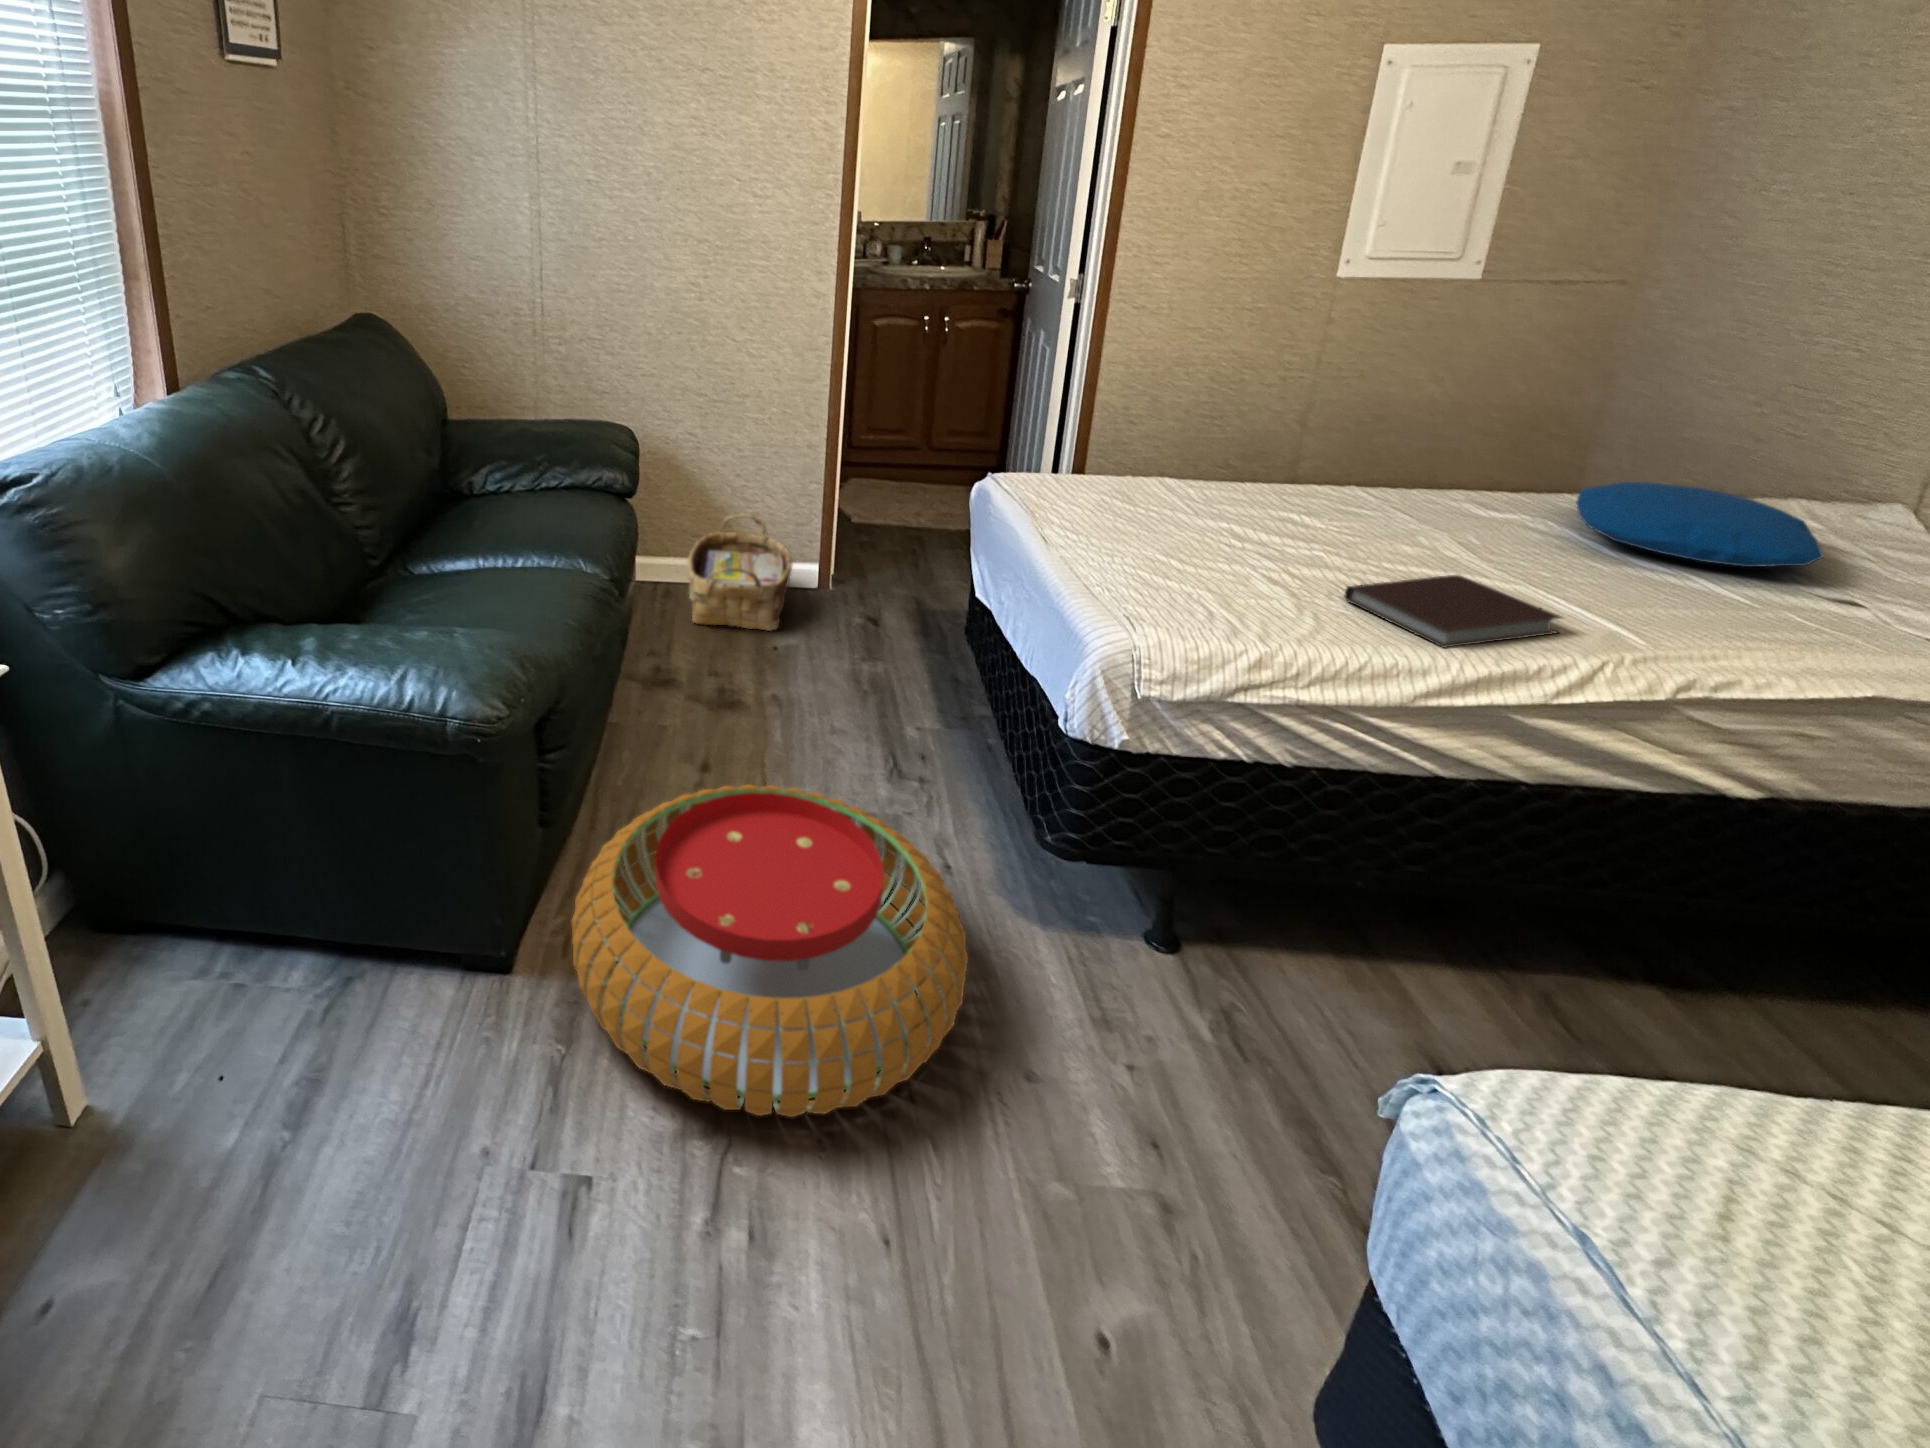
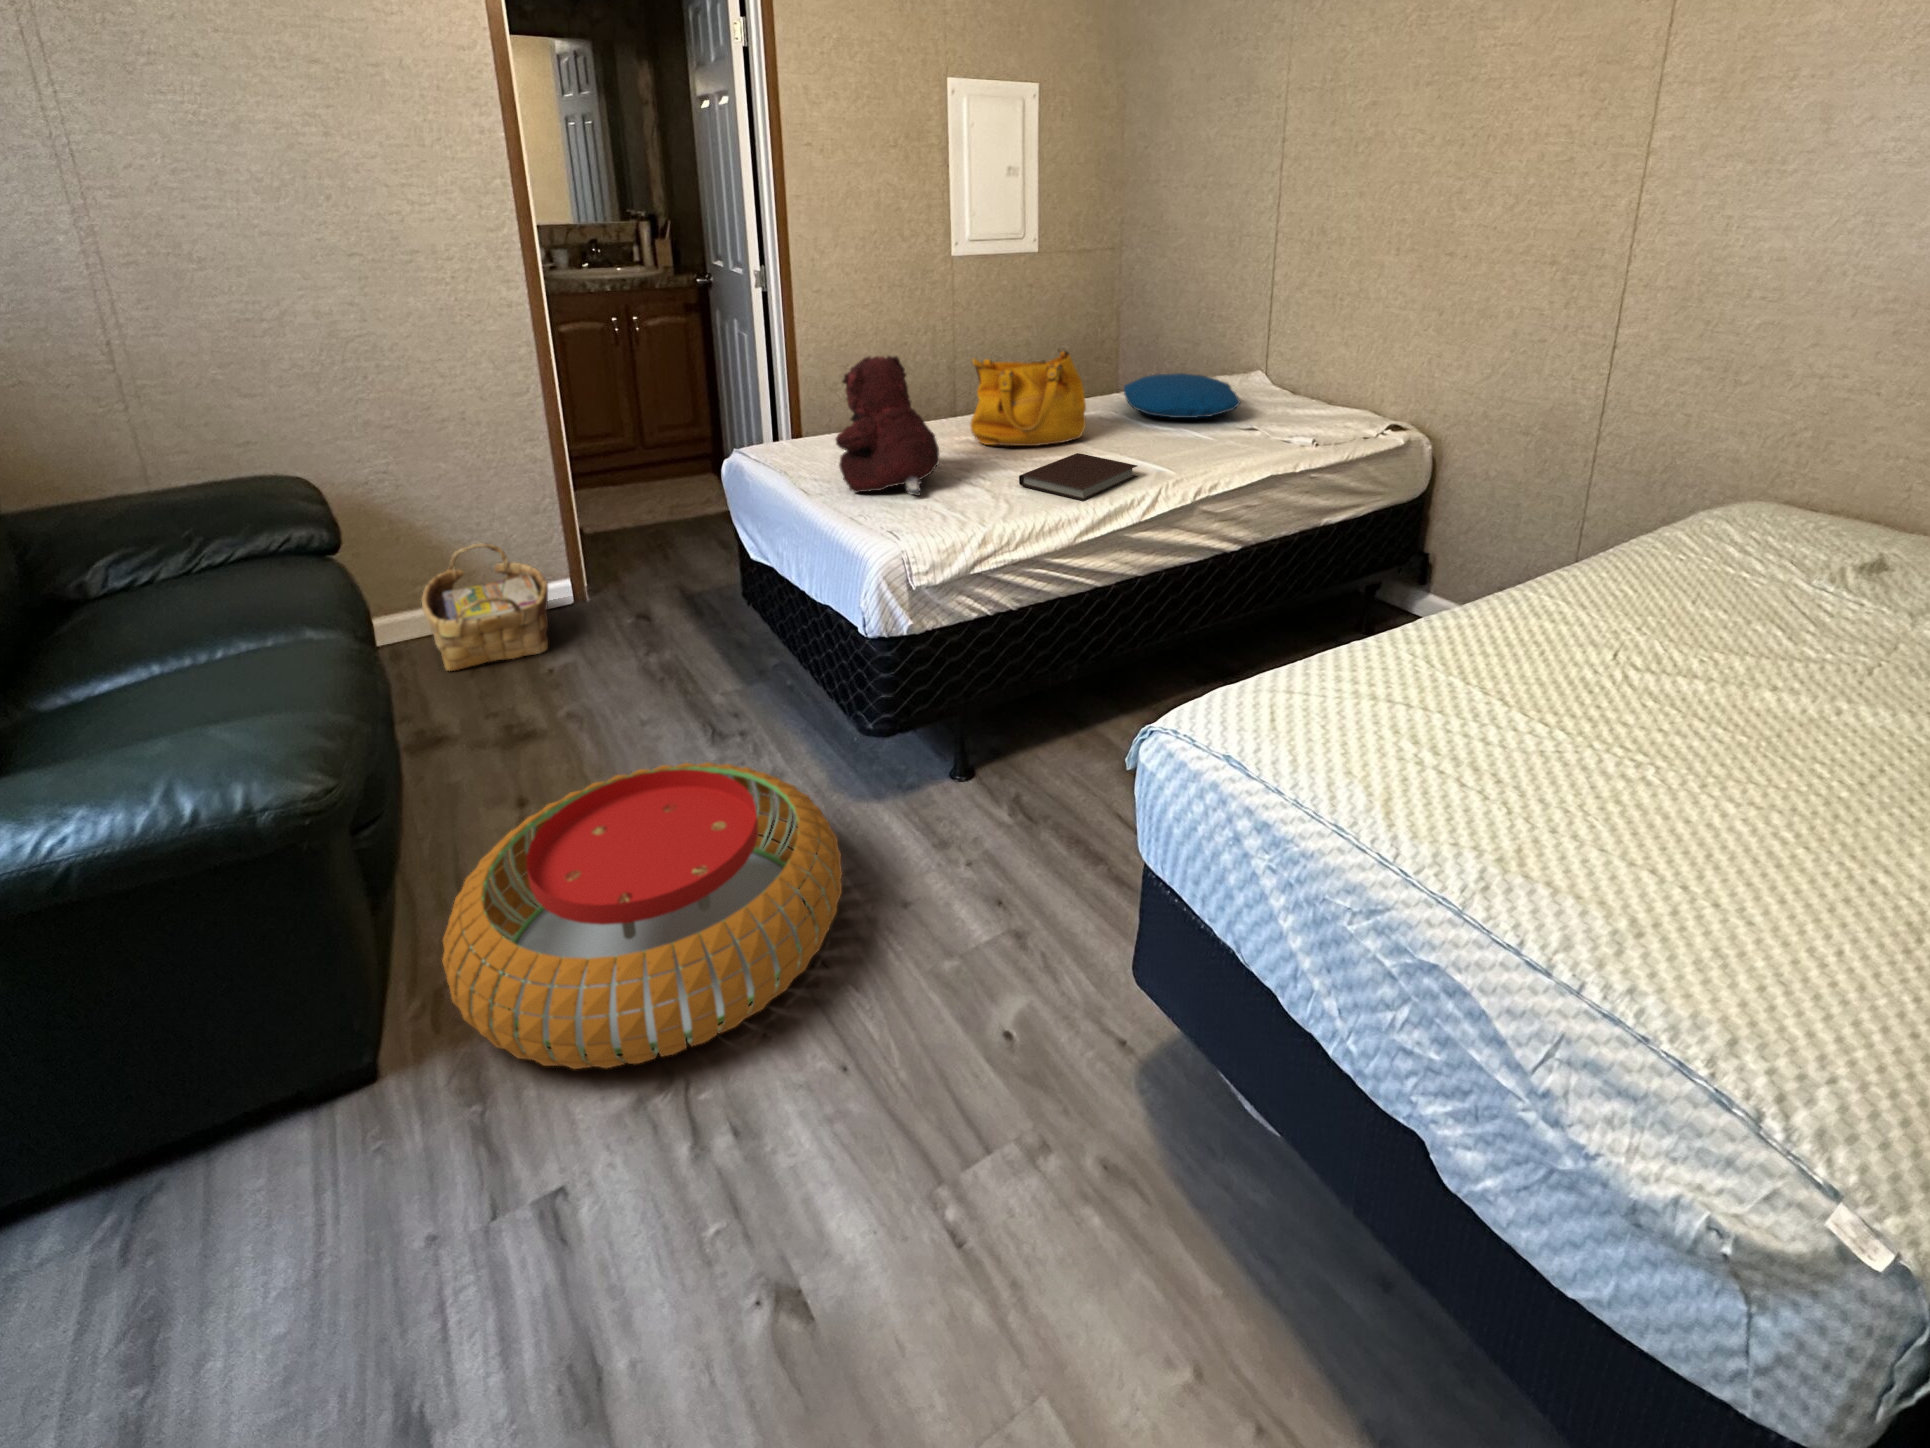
teddy bear: none [1096,395,1235,580] -> present [836,356,940,496]
handbag: none [1296,416,1498,553] -> present [970,348,1086,446]

